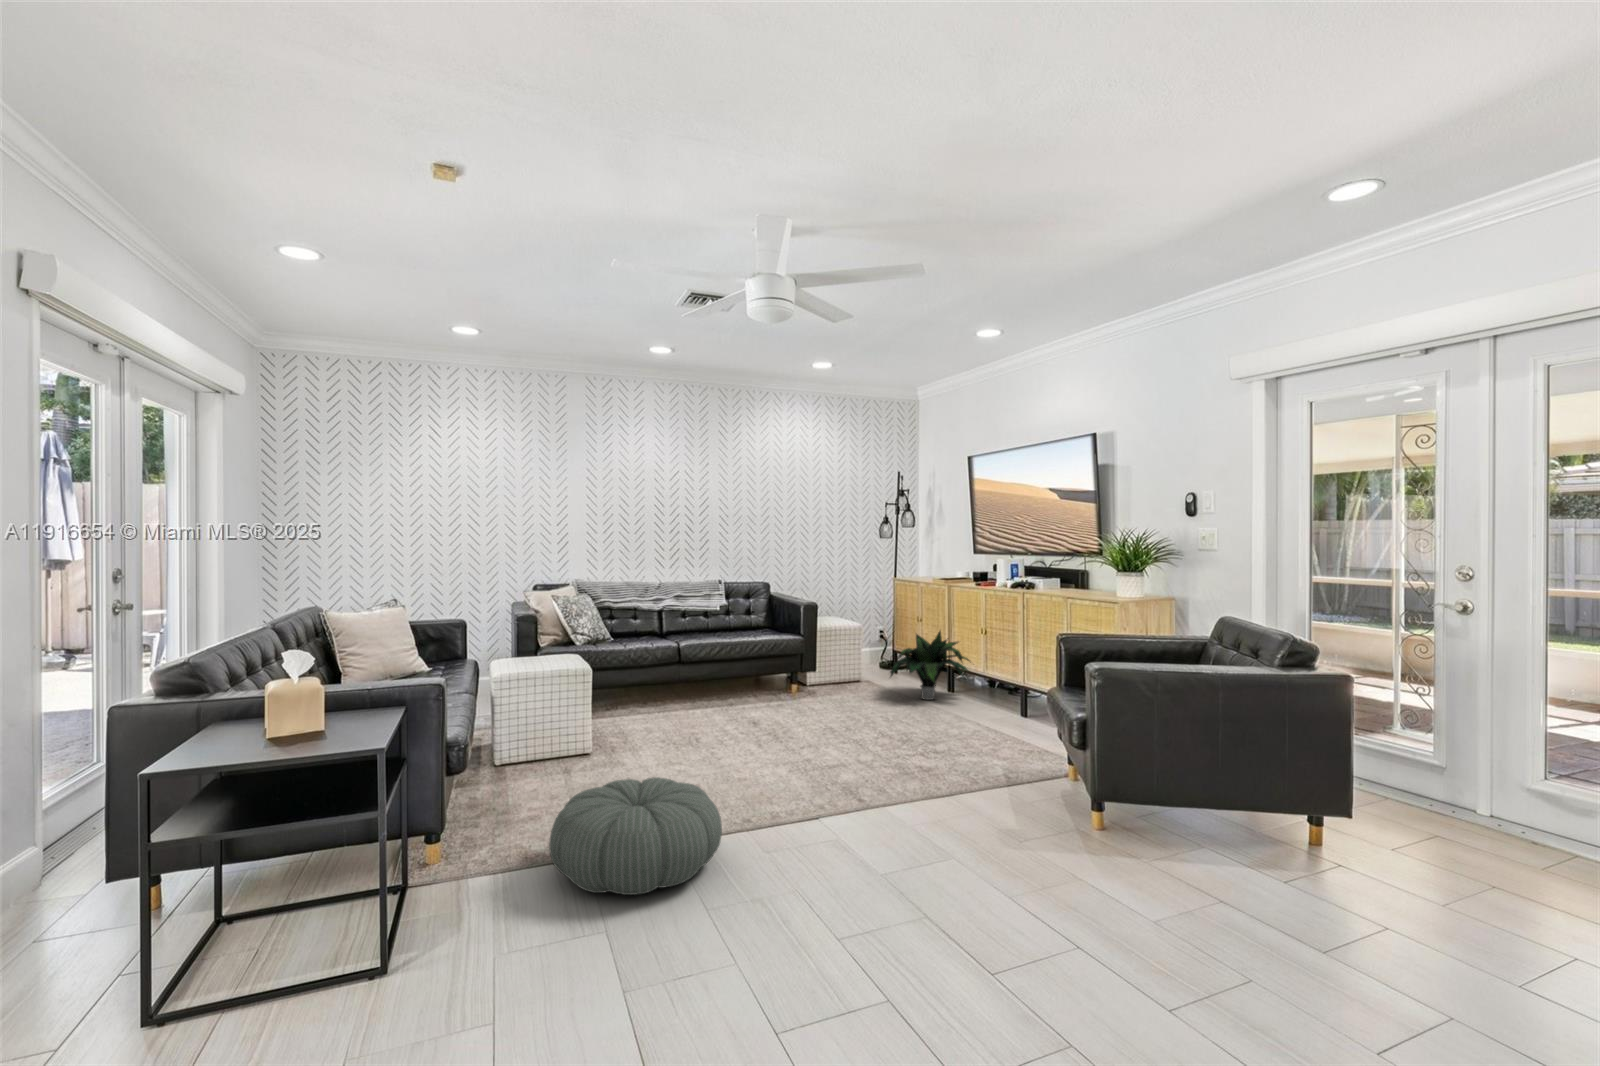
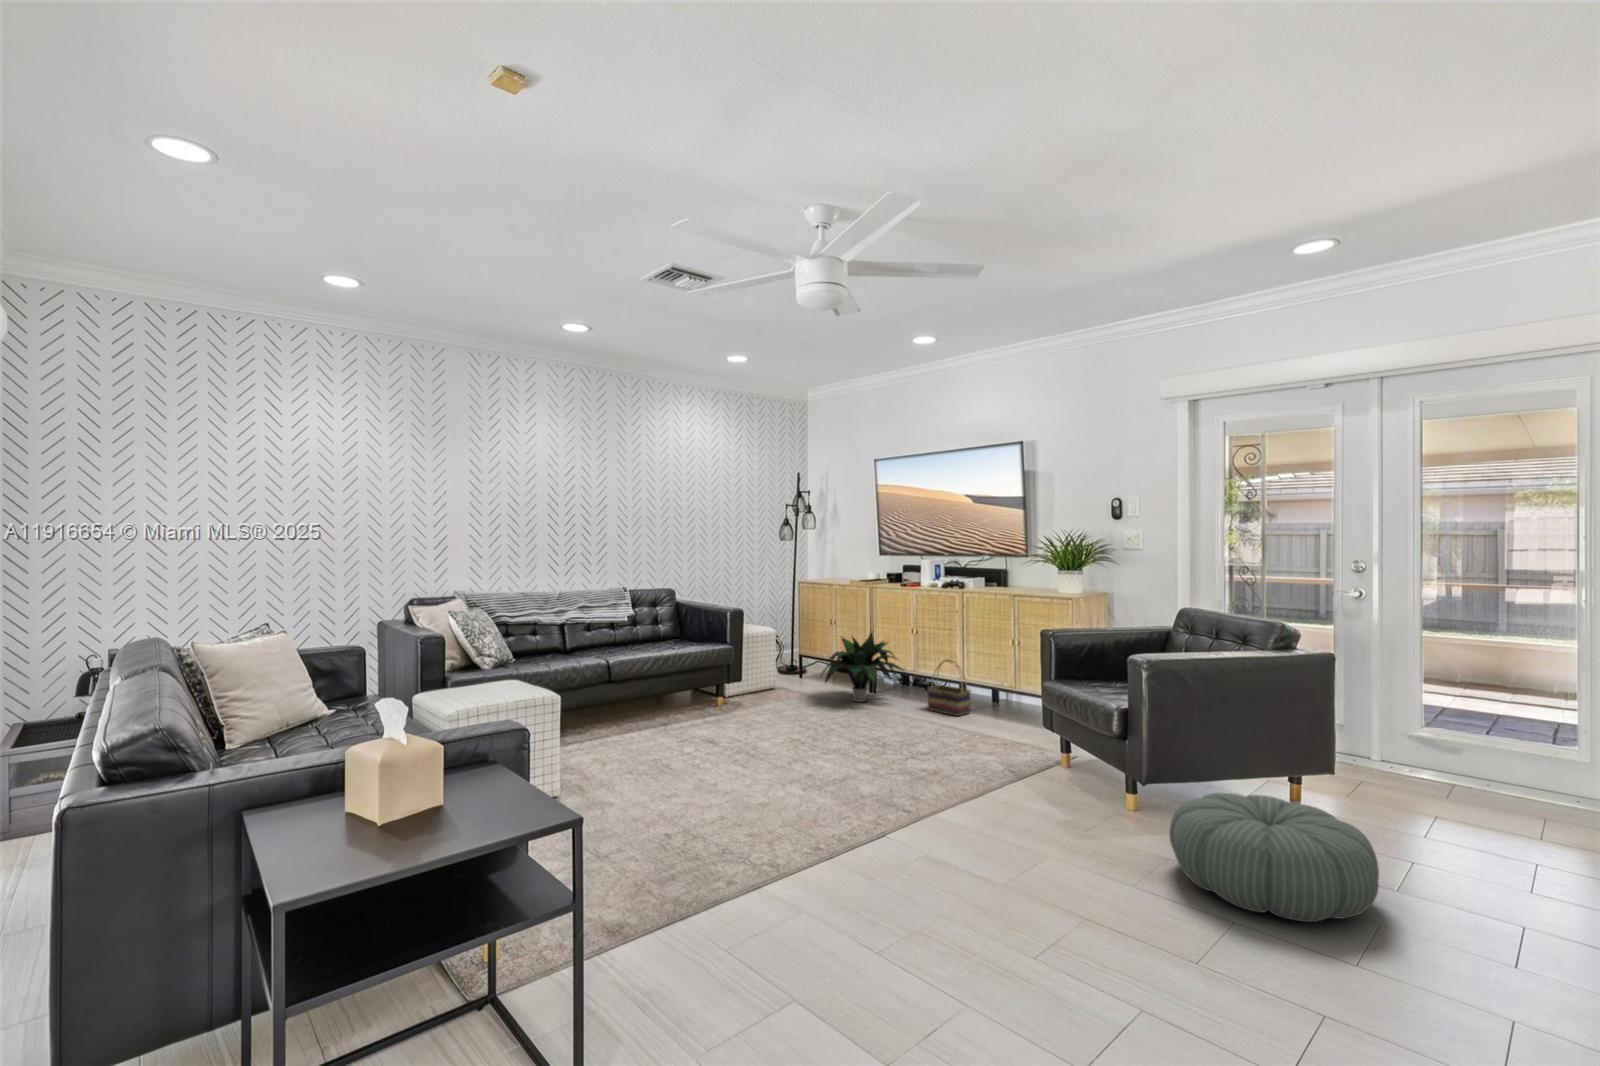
basket: none [988,662,1031,721] -> present [928,659,971,716]
pouf: present [549,777,722,895] -> present [1169,793,1379,922]

